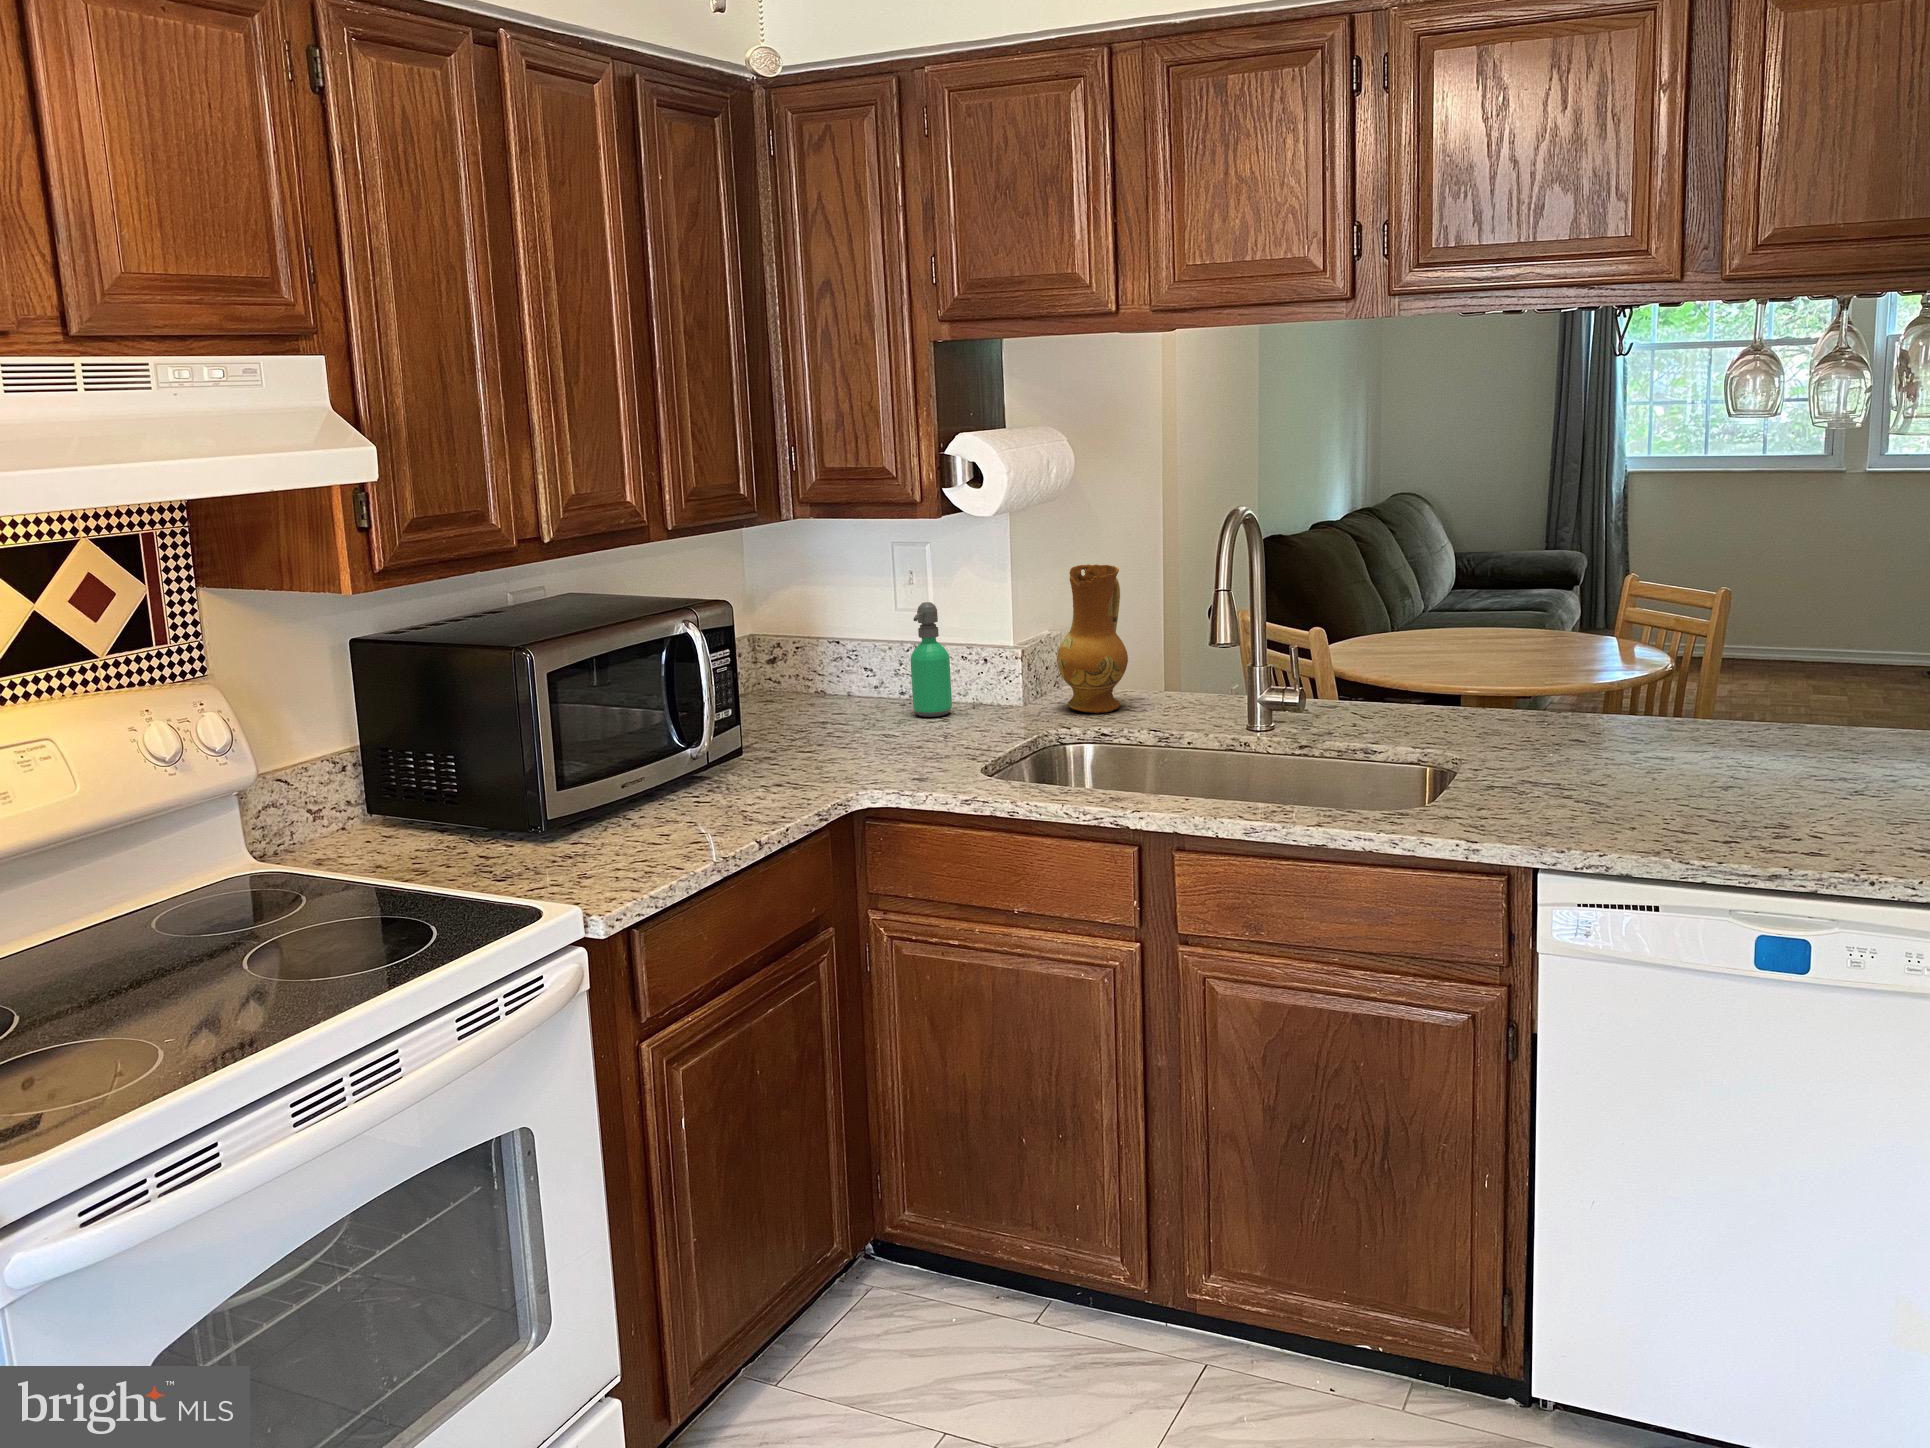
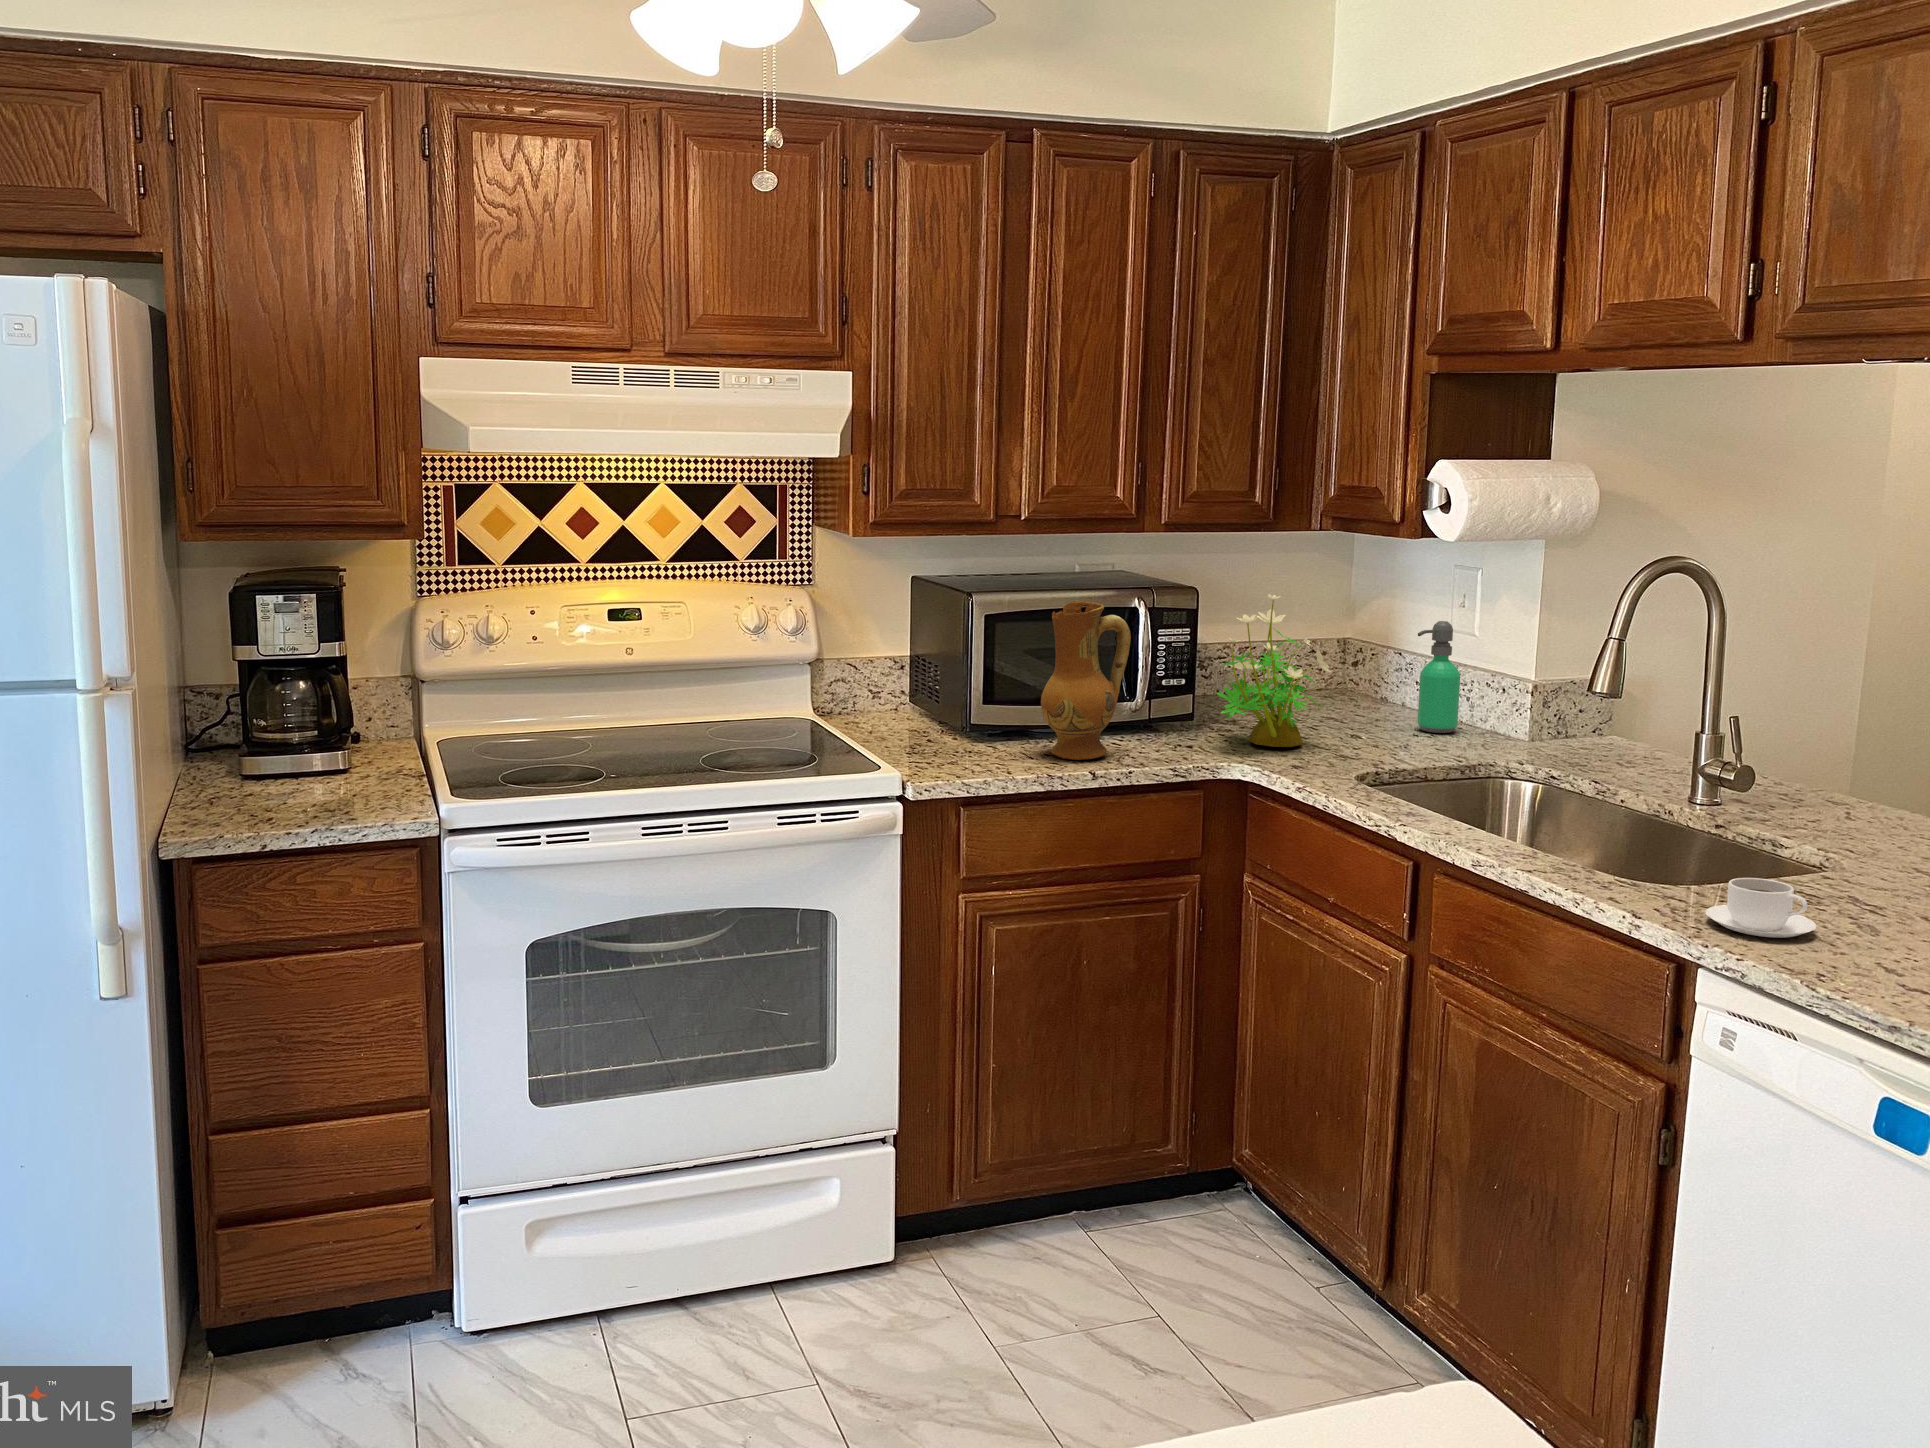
ceramic jug: present [1057,564,1128,713] -> present [1041,602,1131,760]
potted plant: none [774,598,896,765] -> present [1216,594,1331,747]
coffee cup: none [1504,782,1595,833] -> present [1706,878,1816,938]

